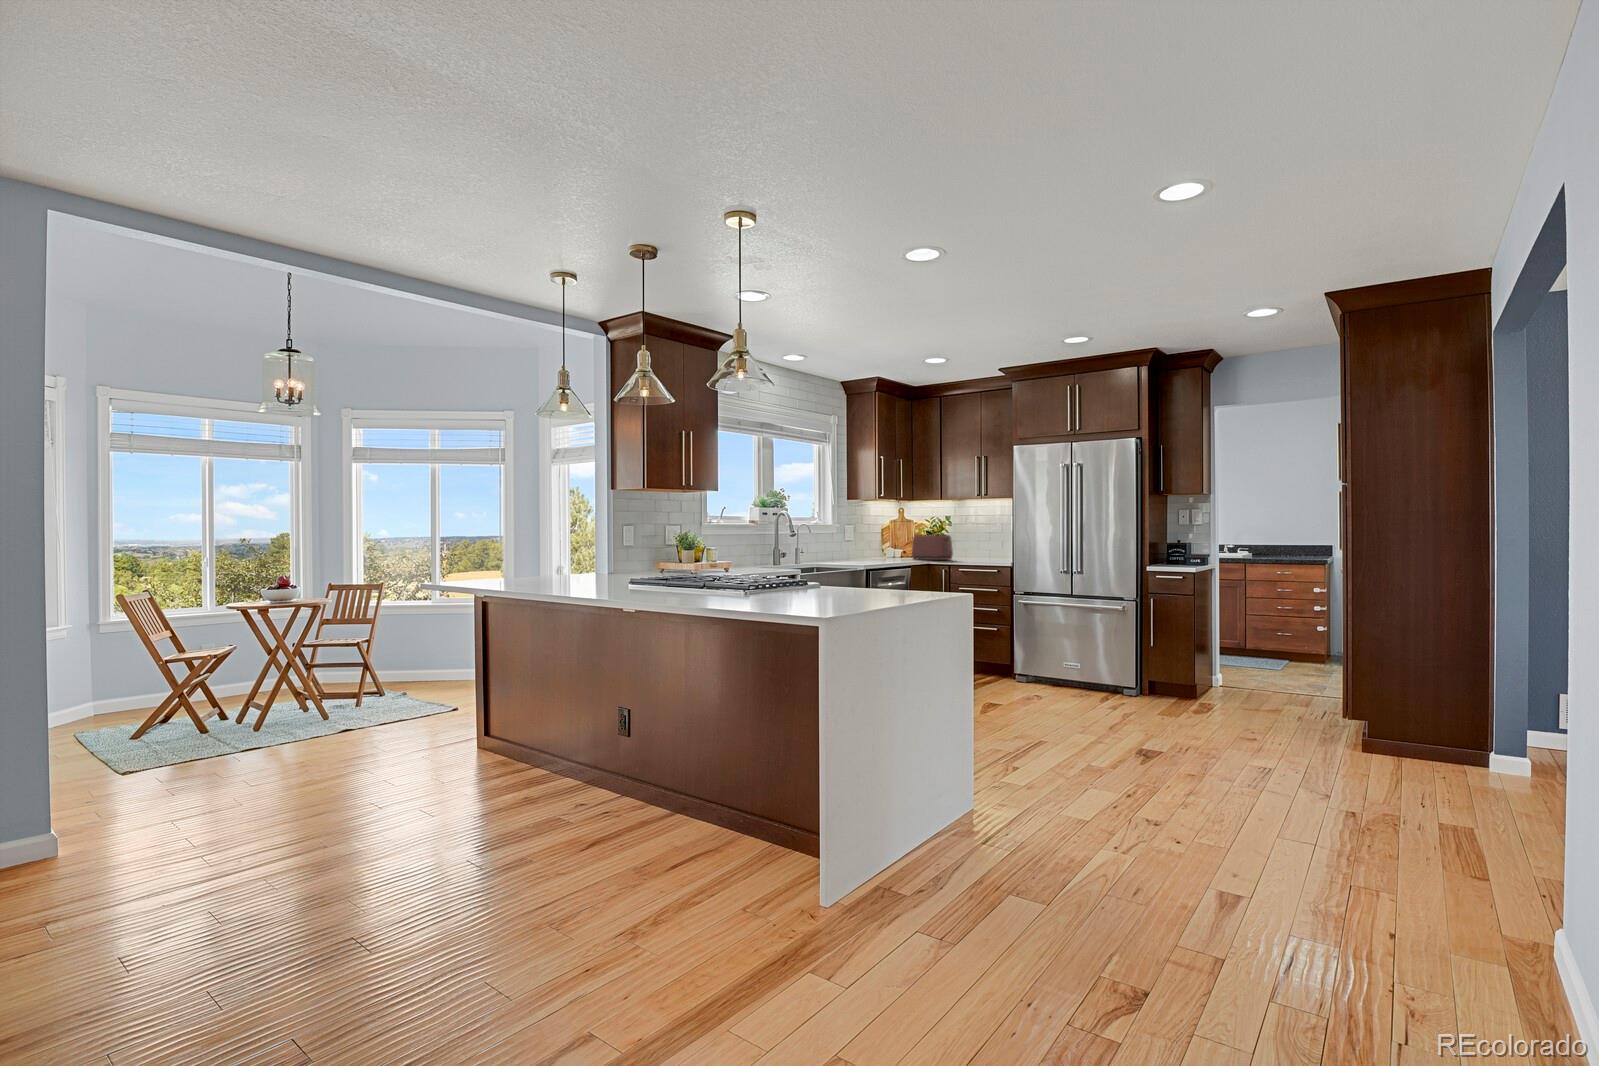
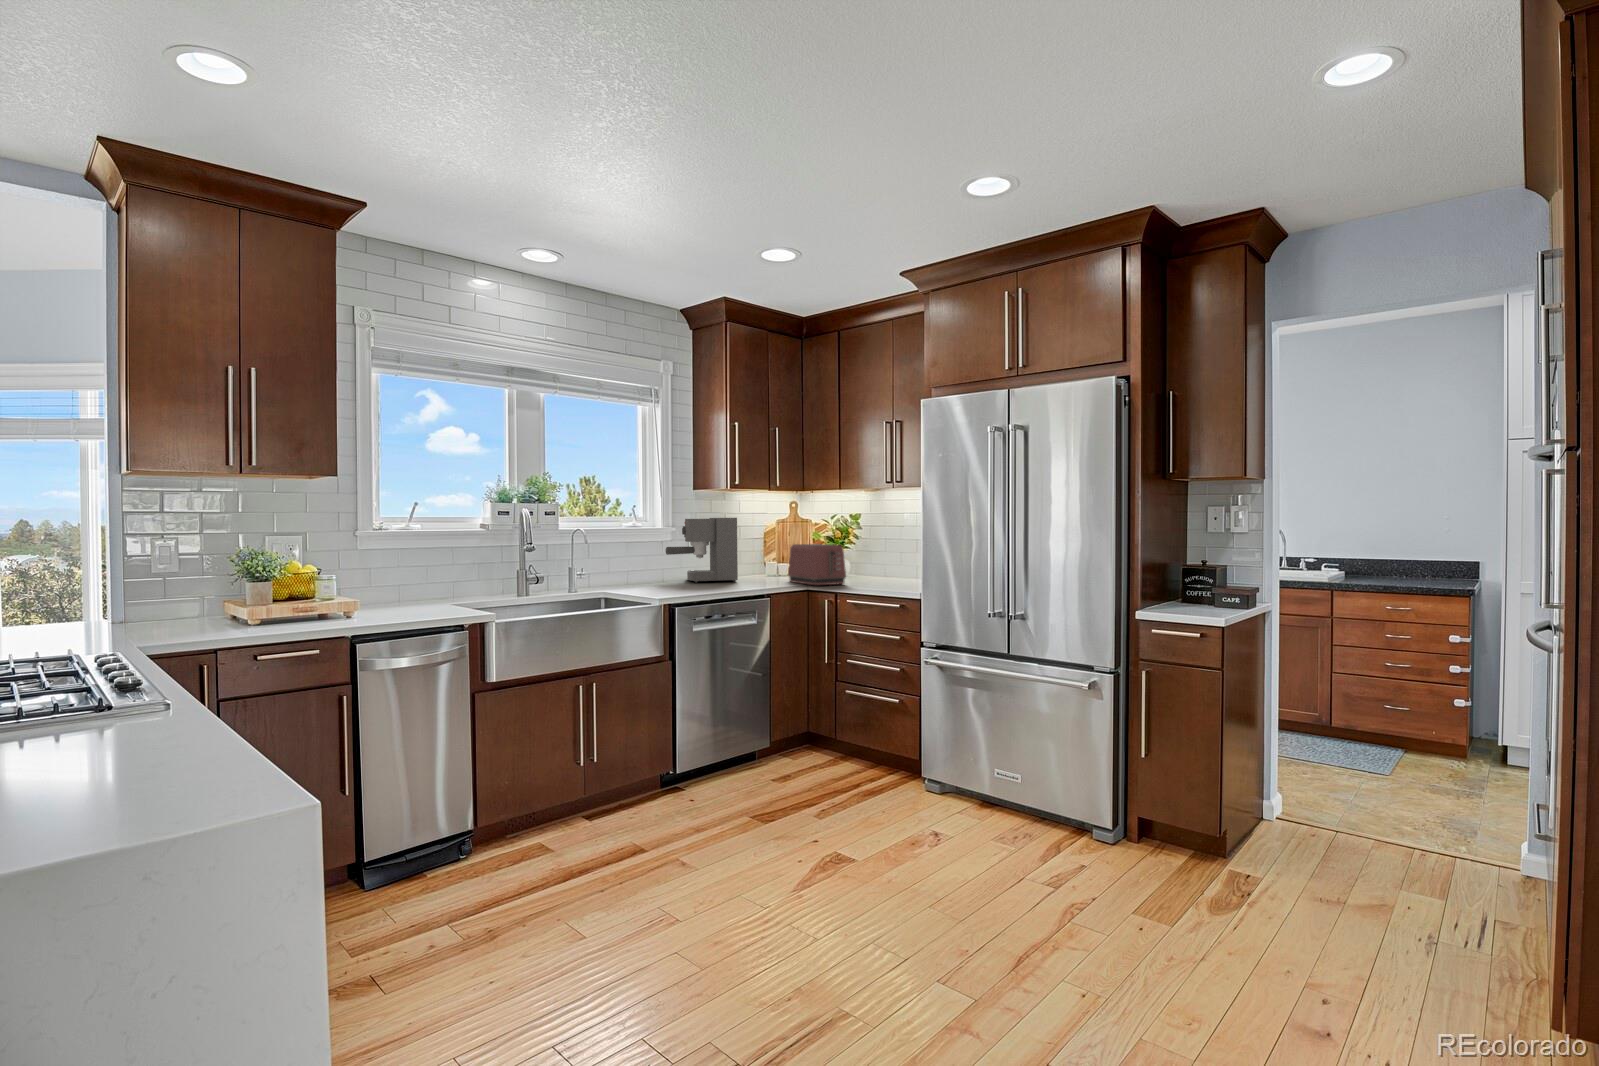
coffee maker: none [836,518,881,559] -> present [666,518,738,583]

